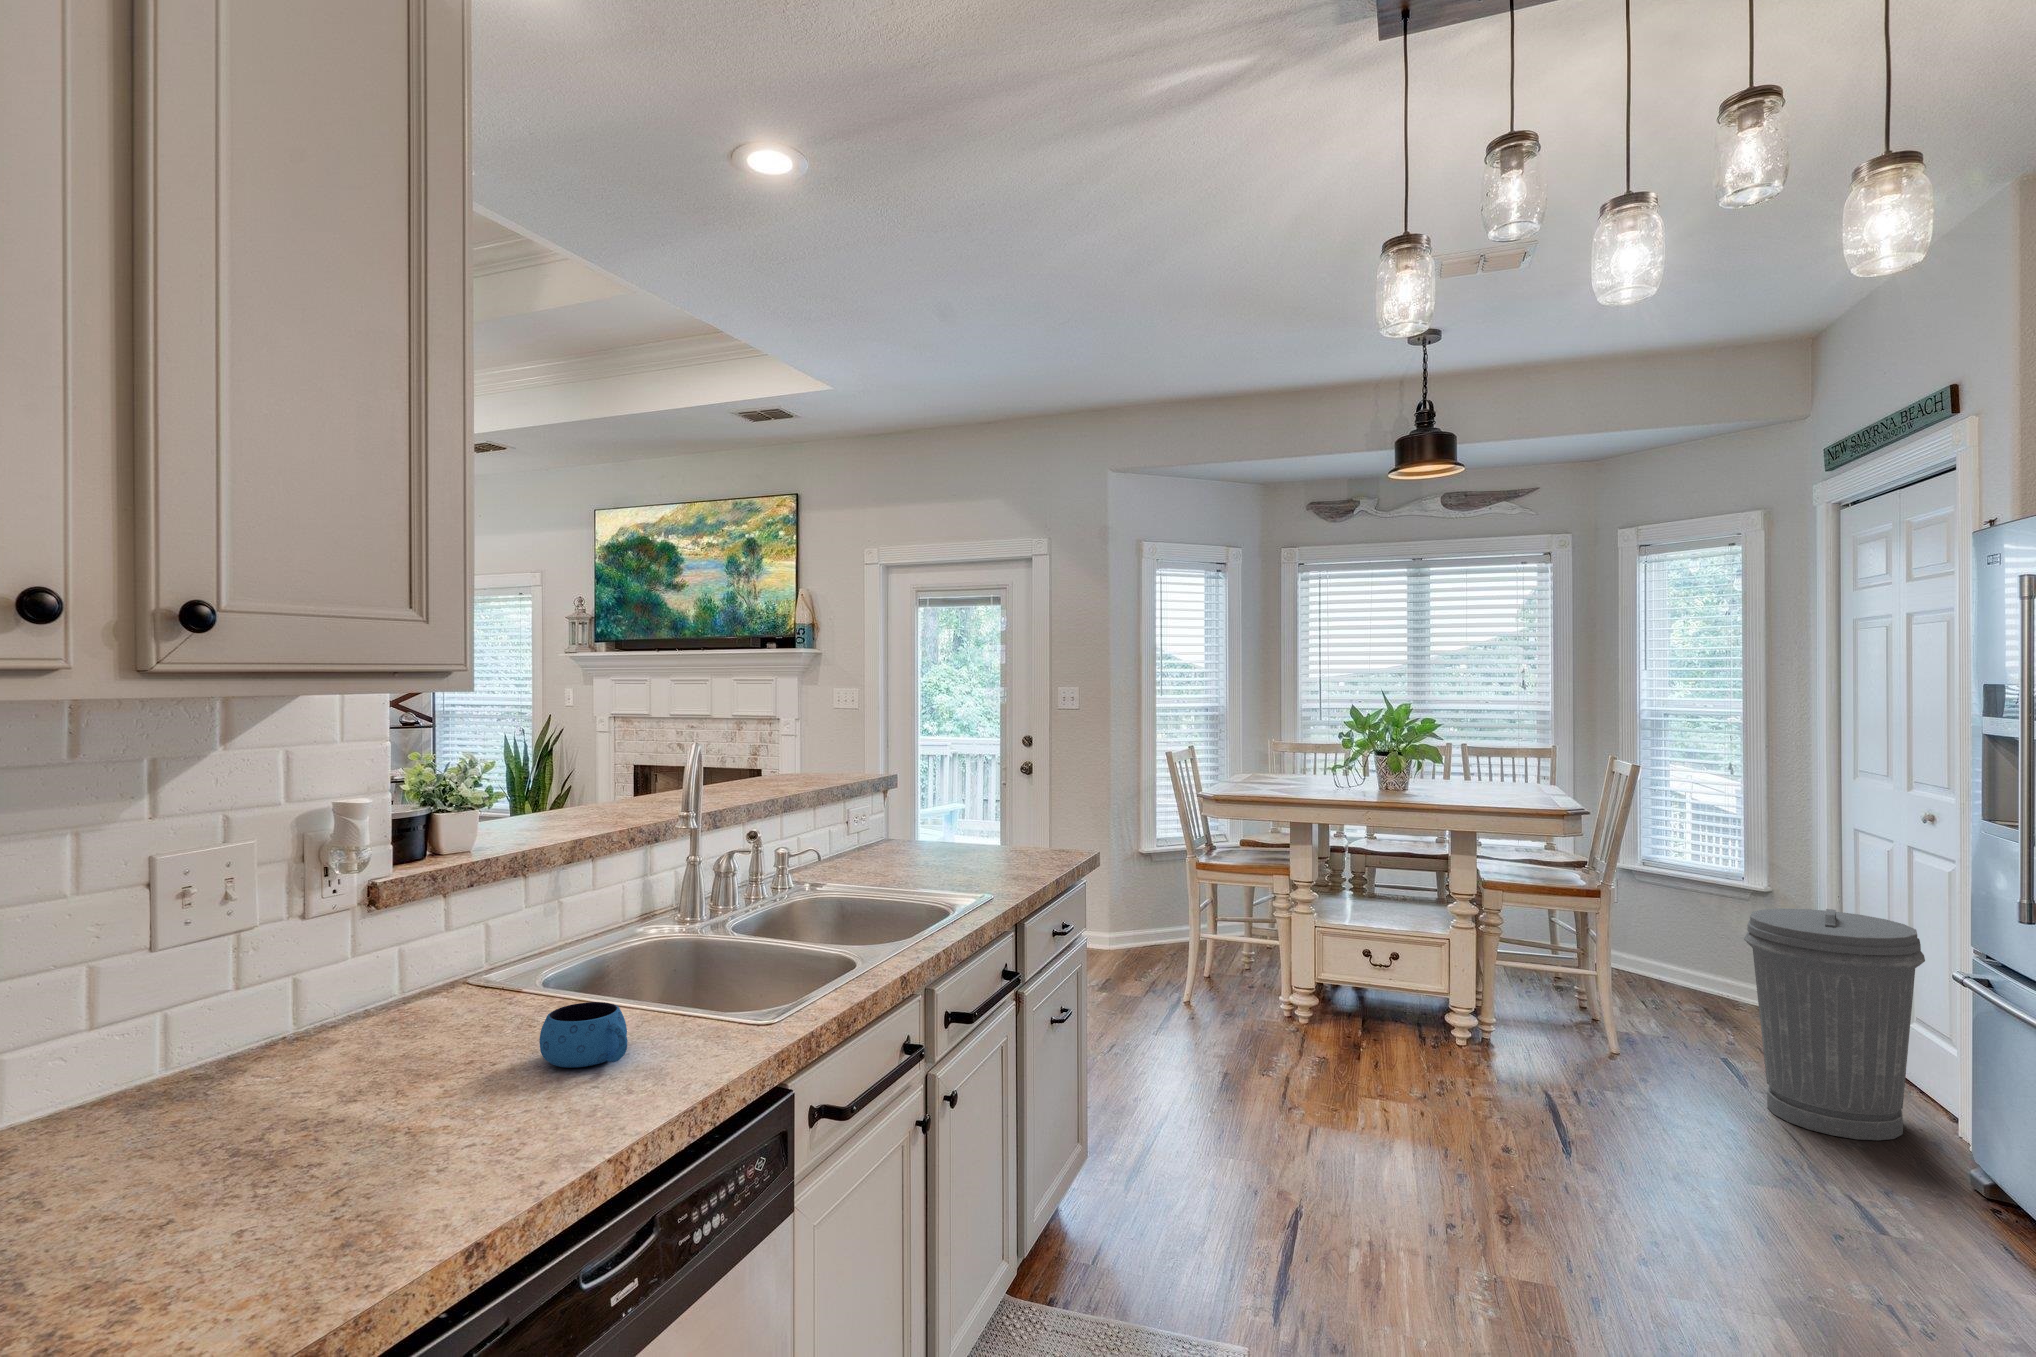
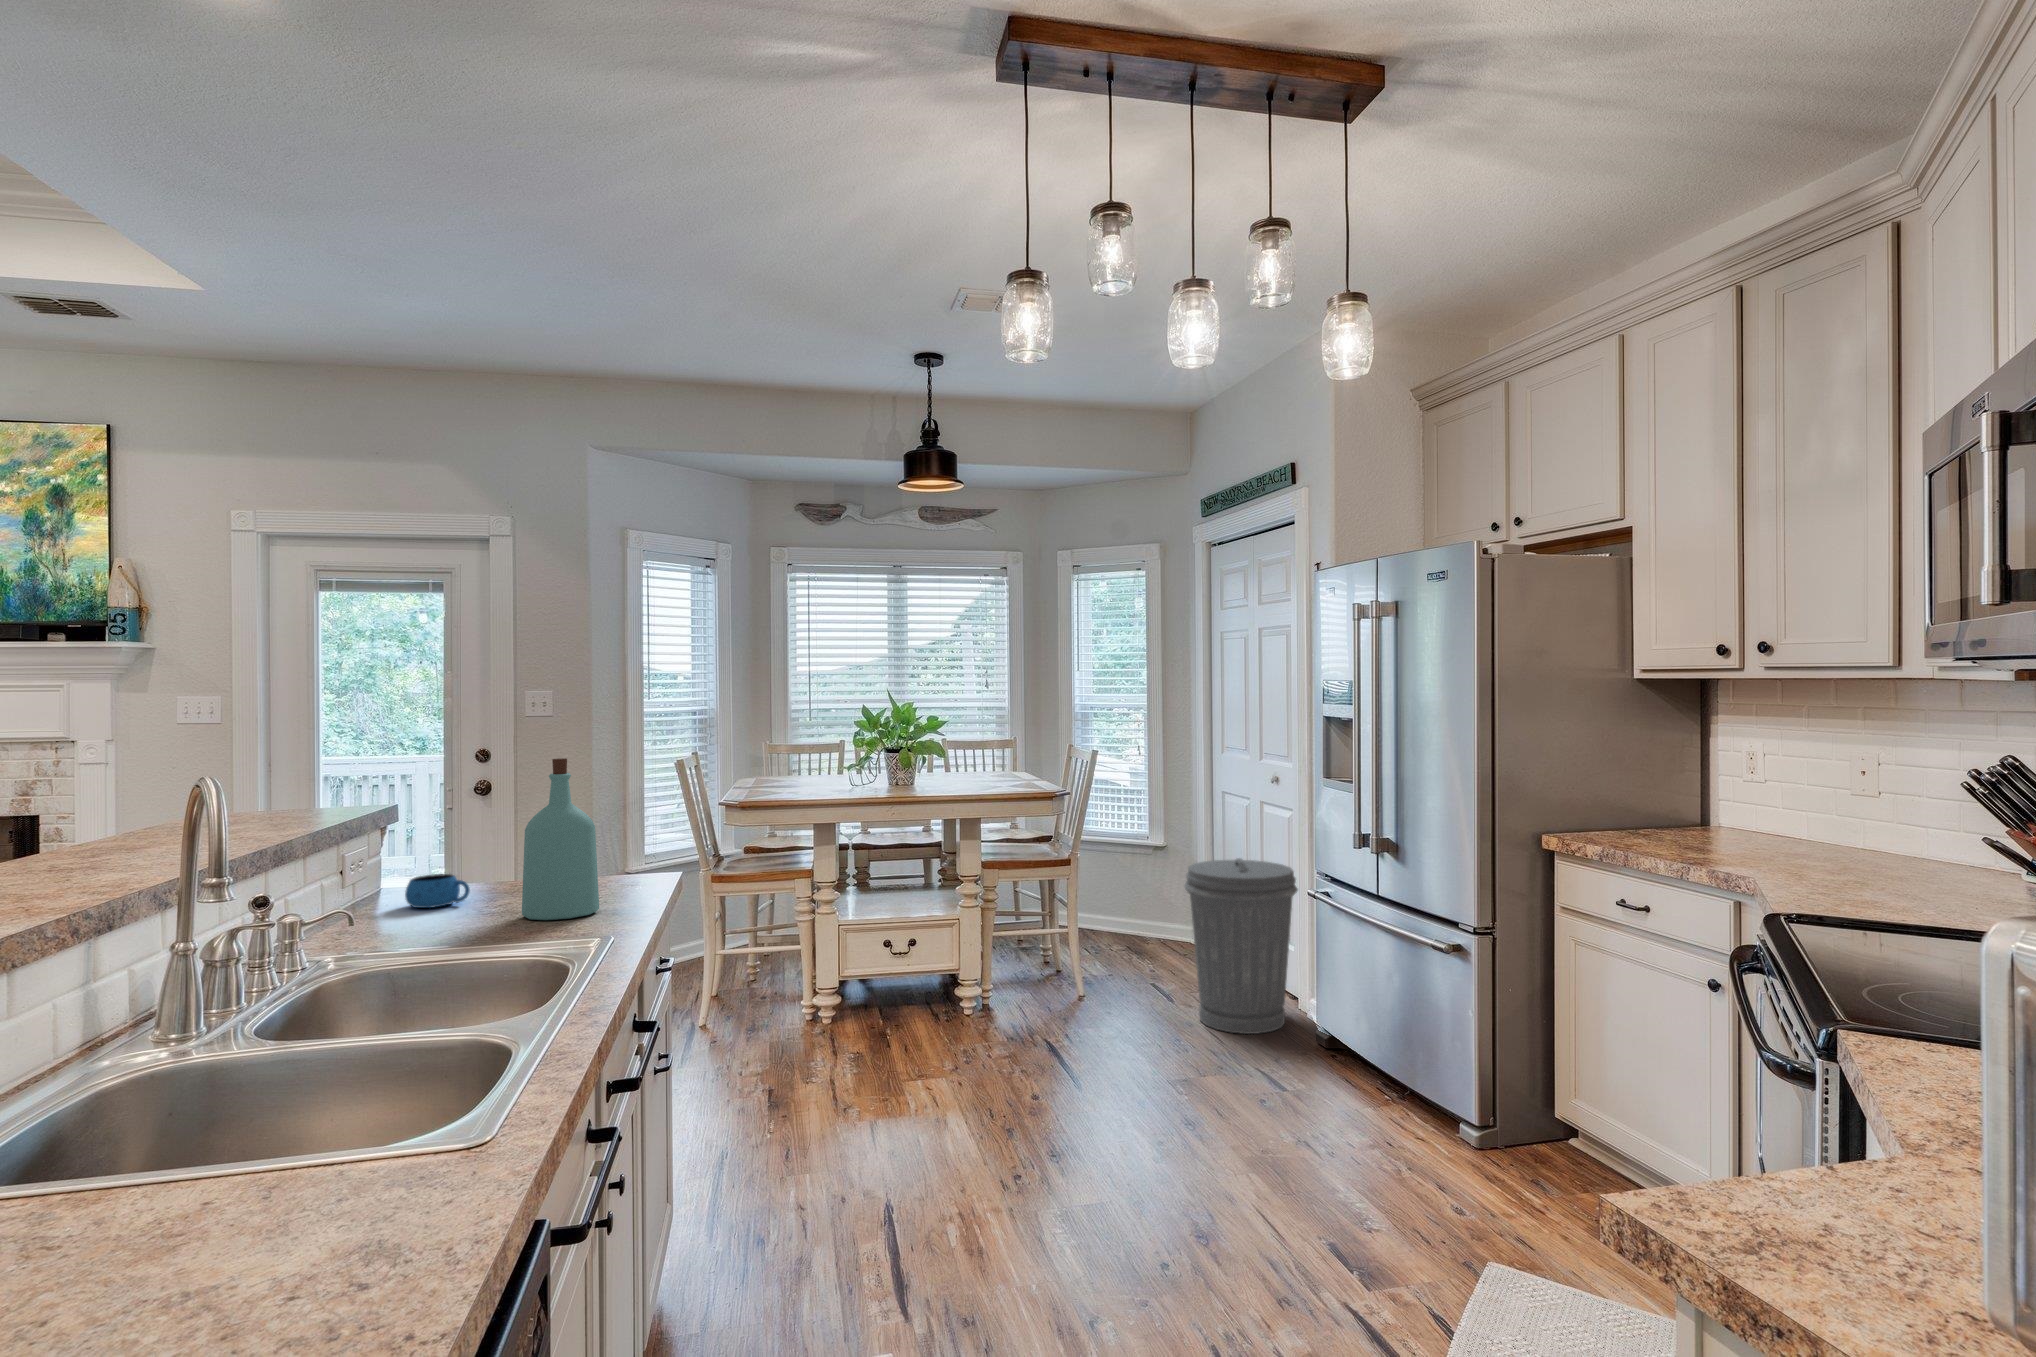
bottle: none [948,743,1007,880] -> present [522,758,599,920]
mug: present [539,1002,627,1068] -> present [405,874,470,908]

